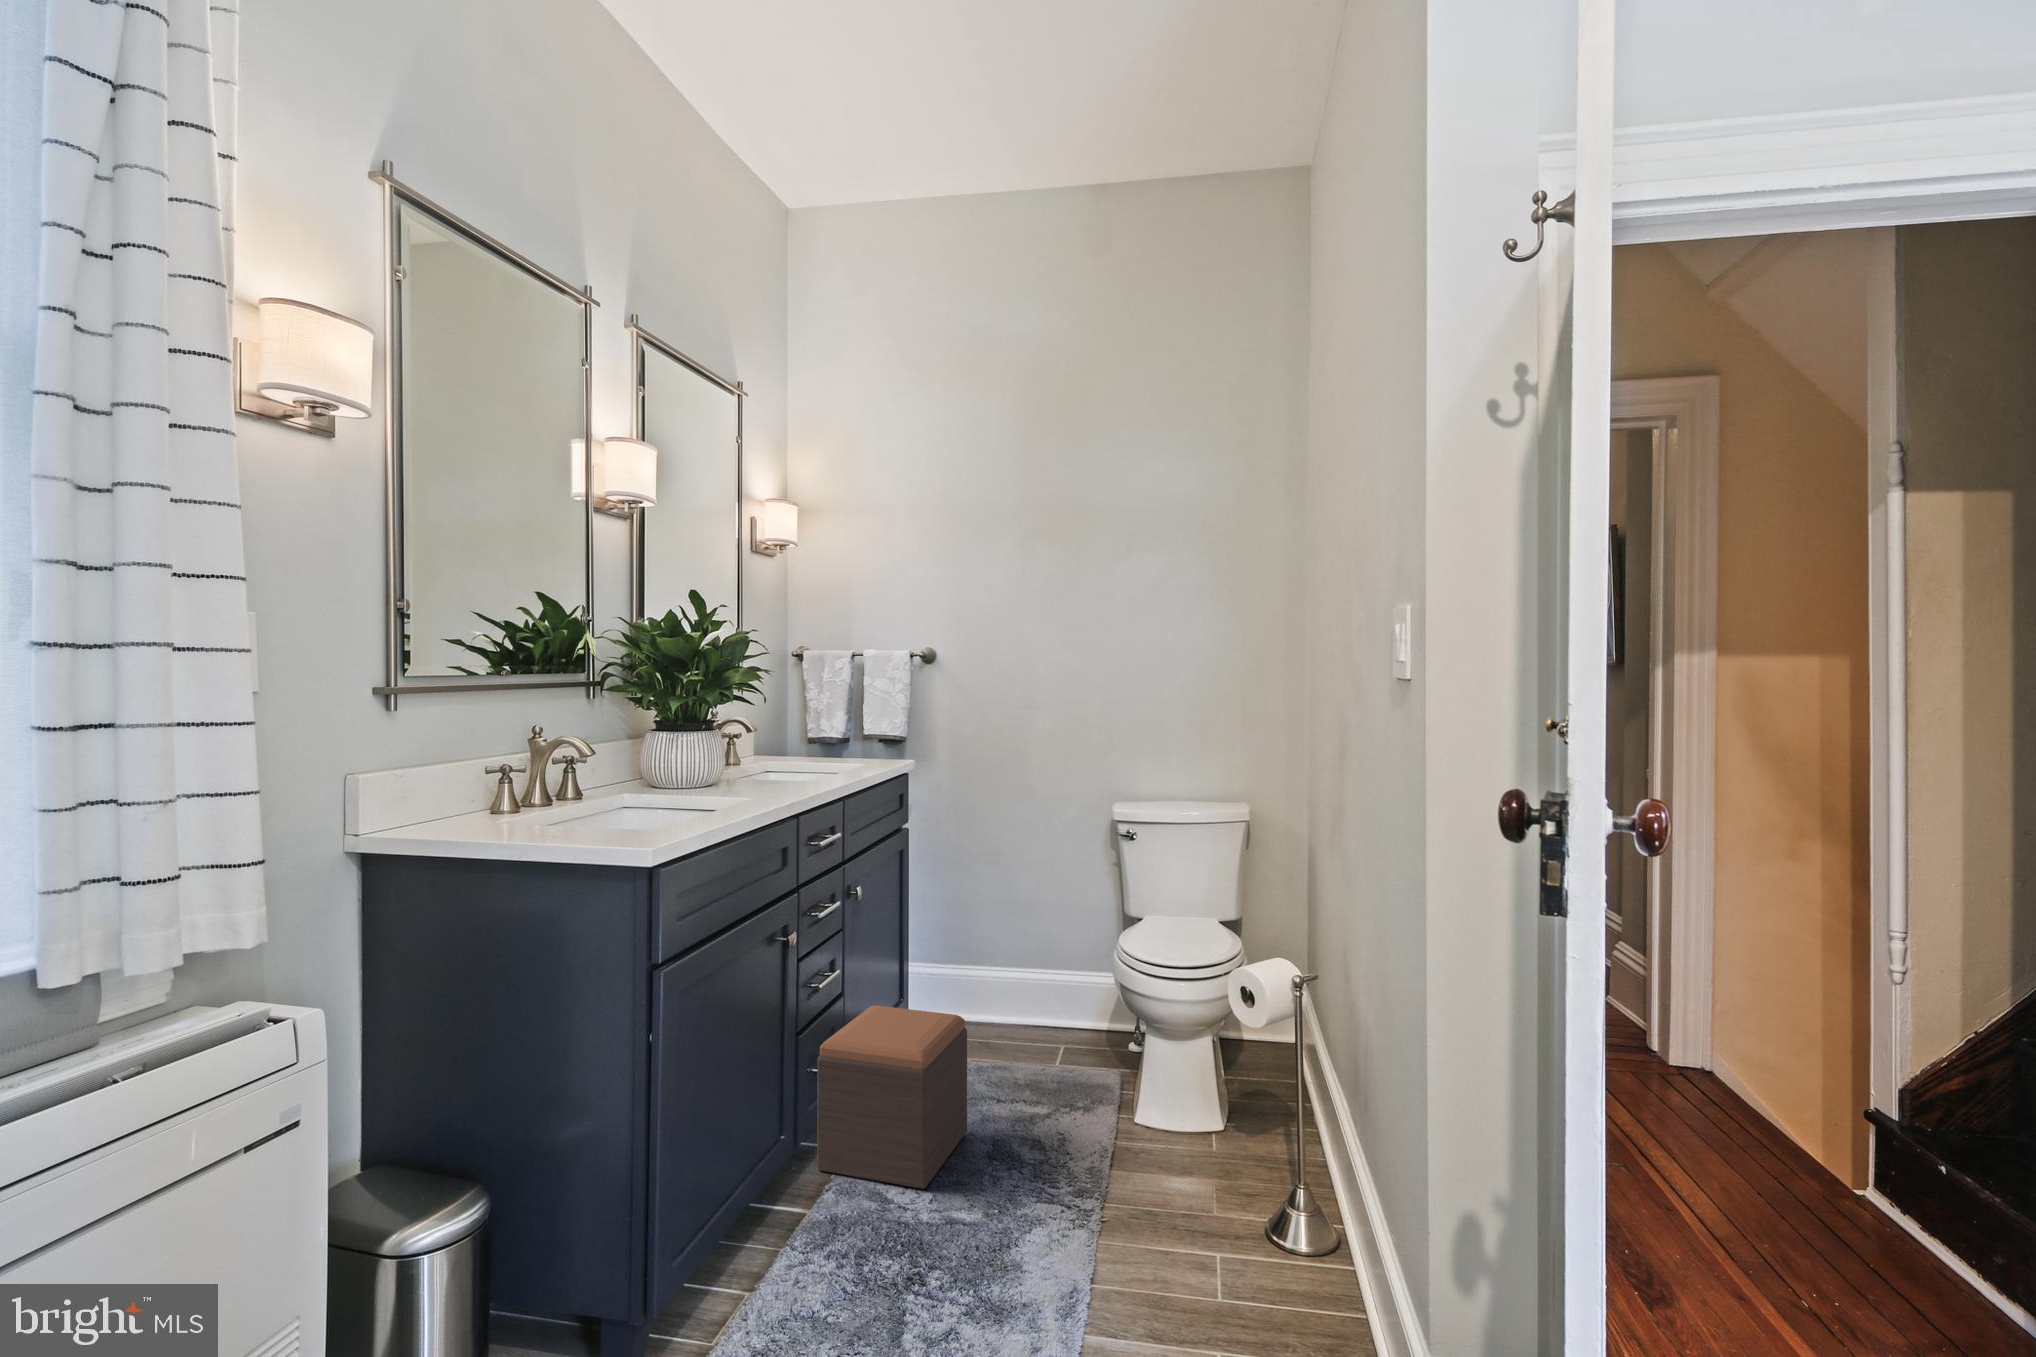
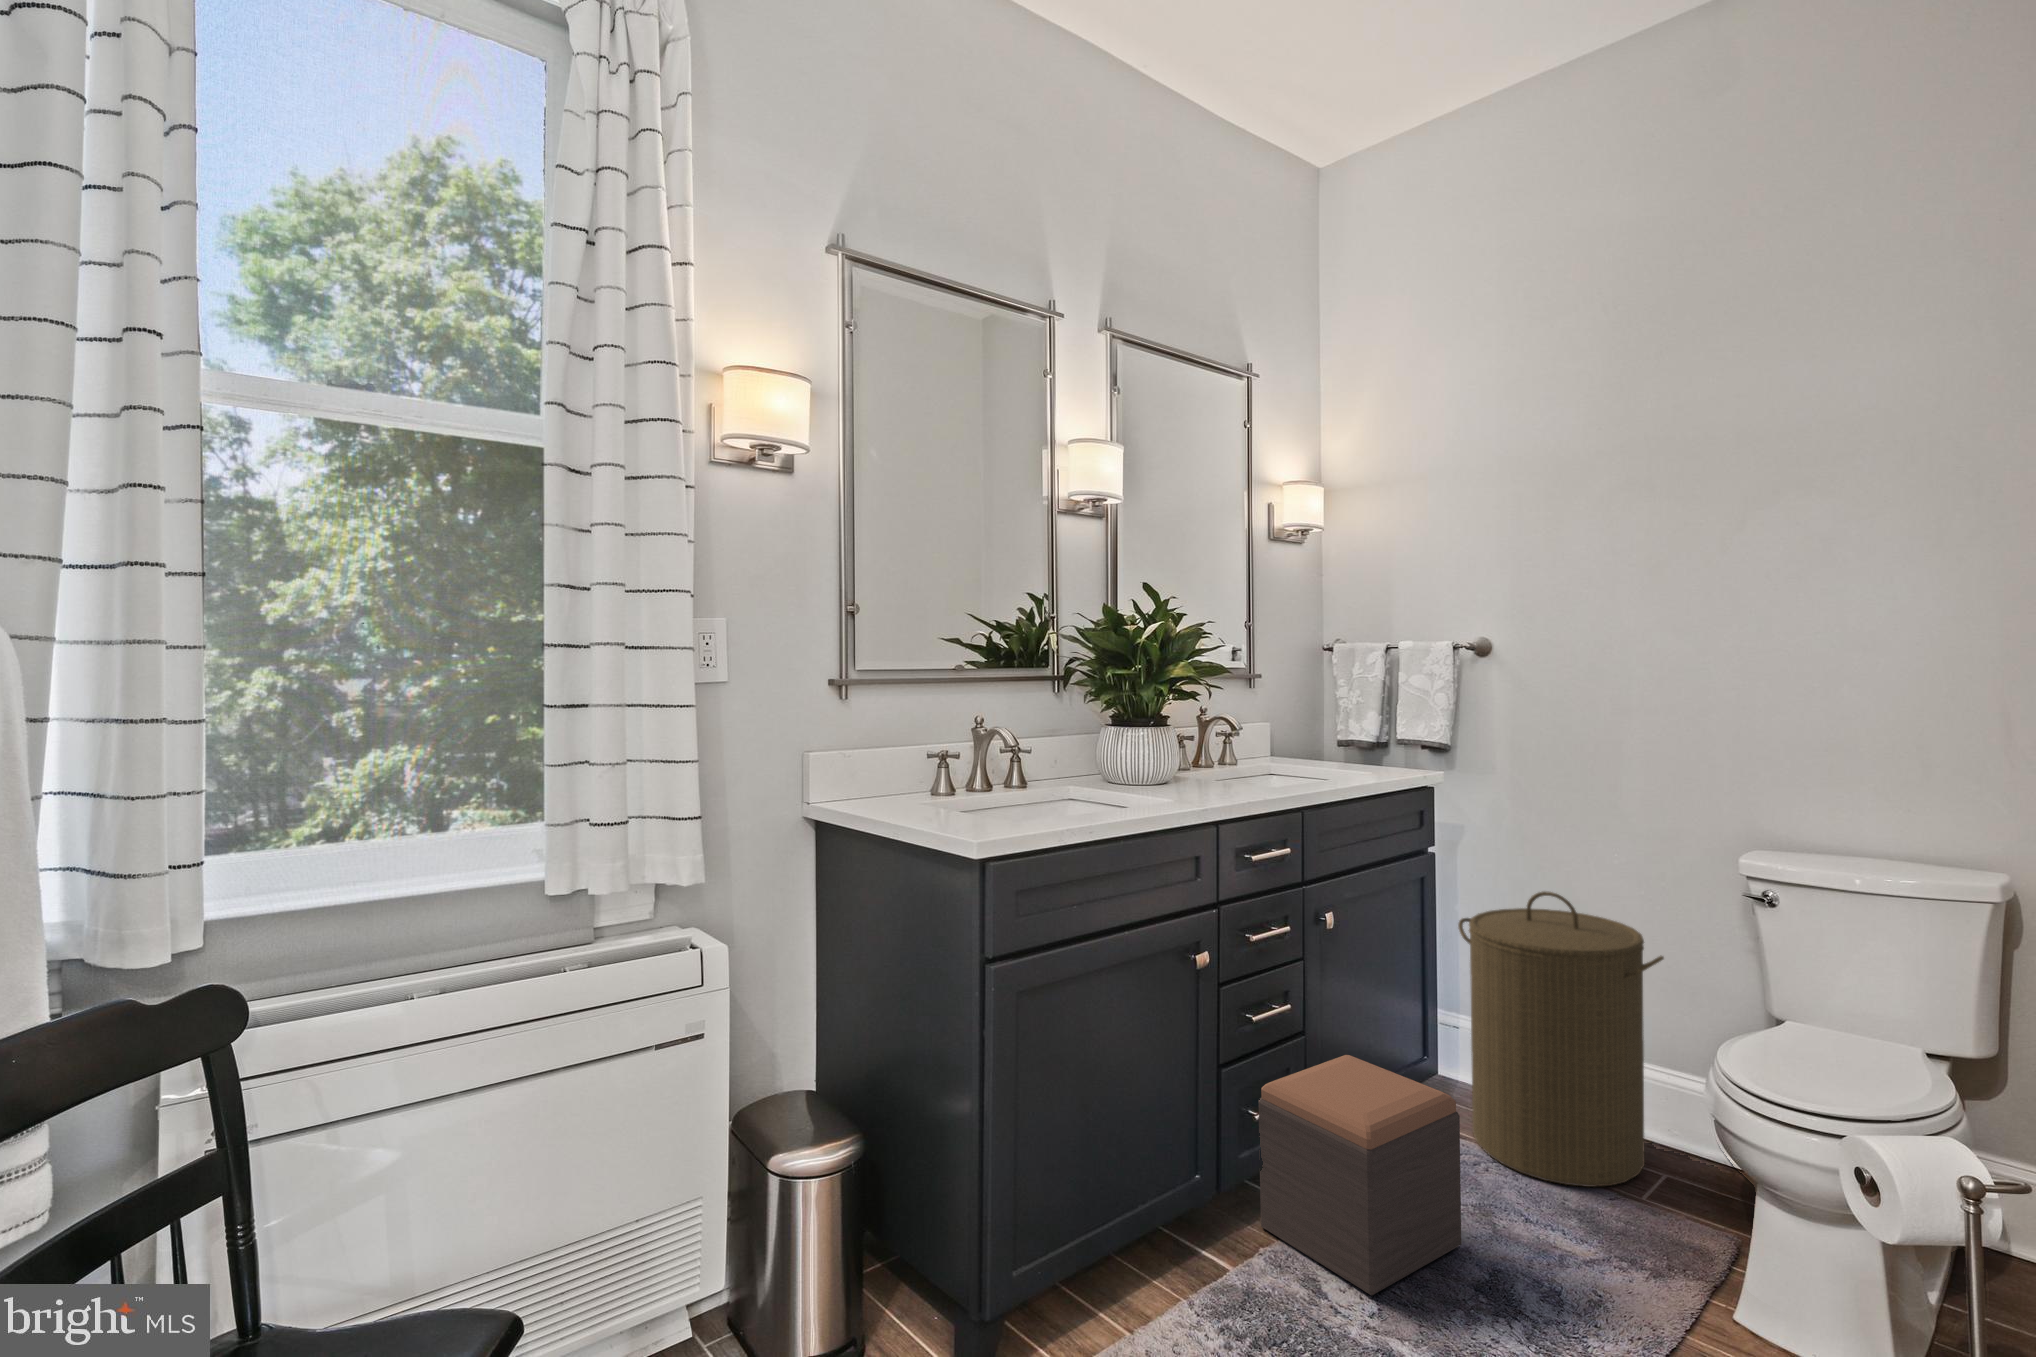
laundry hamper: none [926,855,1065,1071] -> present [1458,891,1664,1187]

